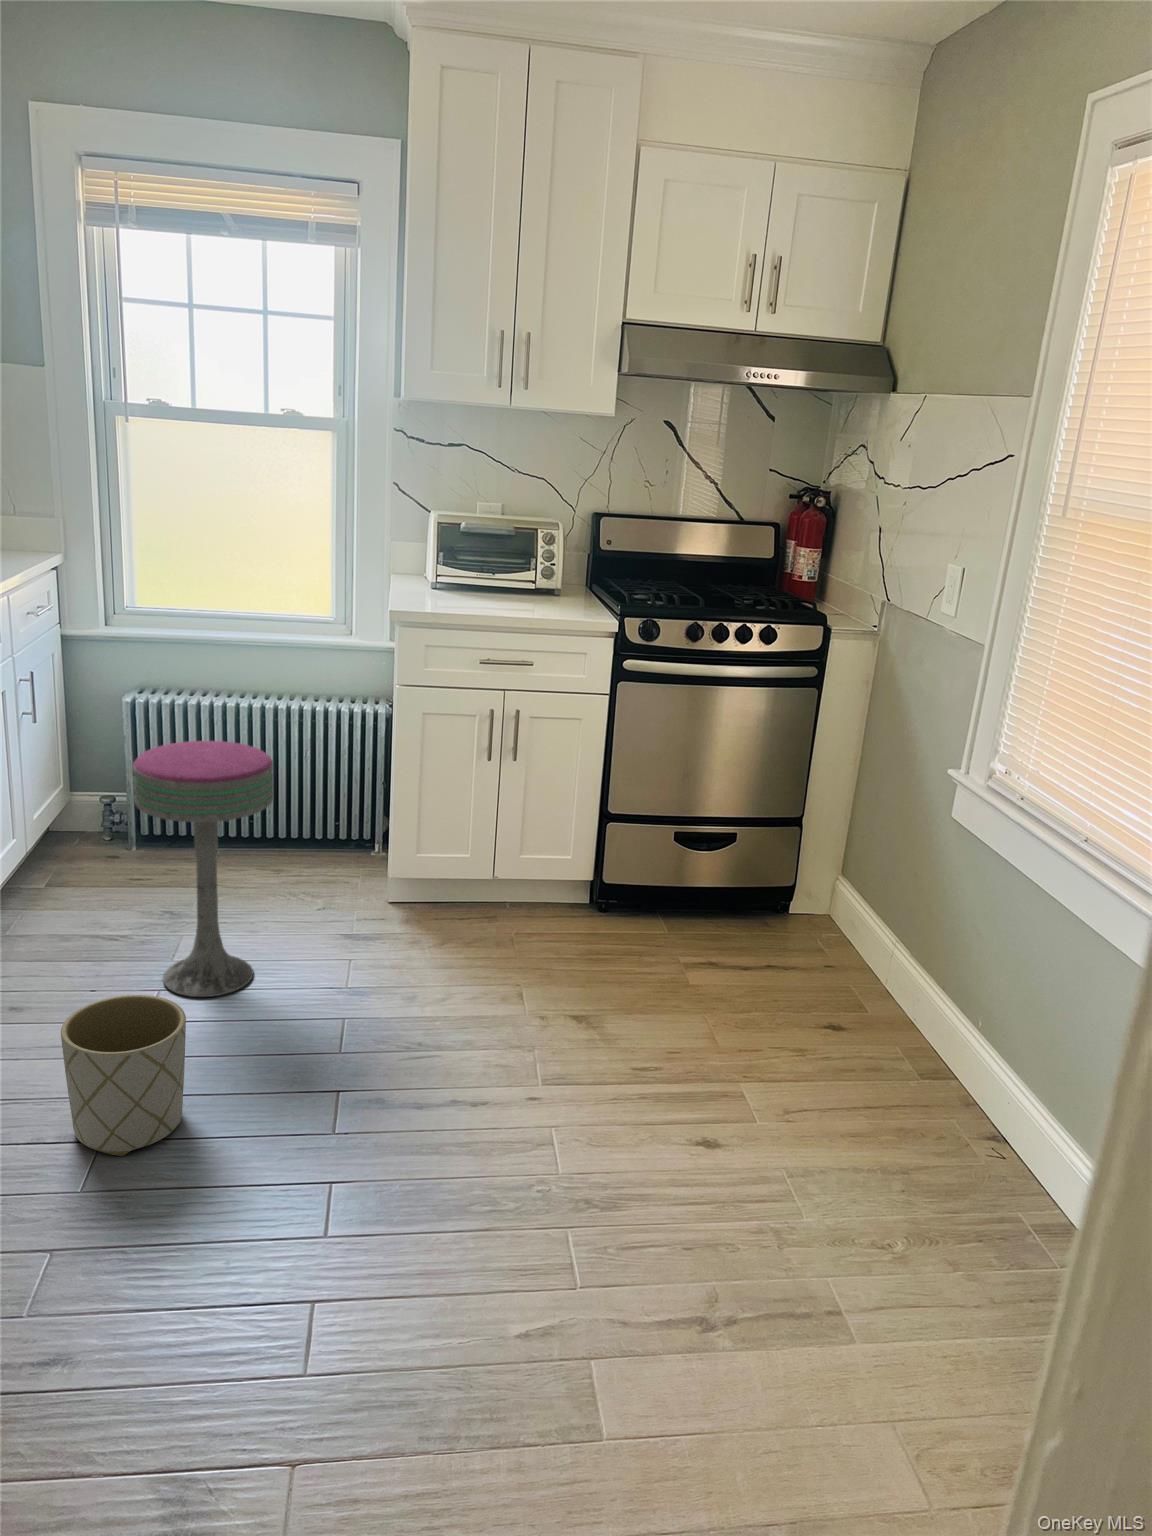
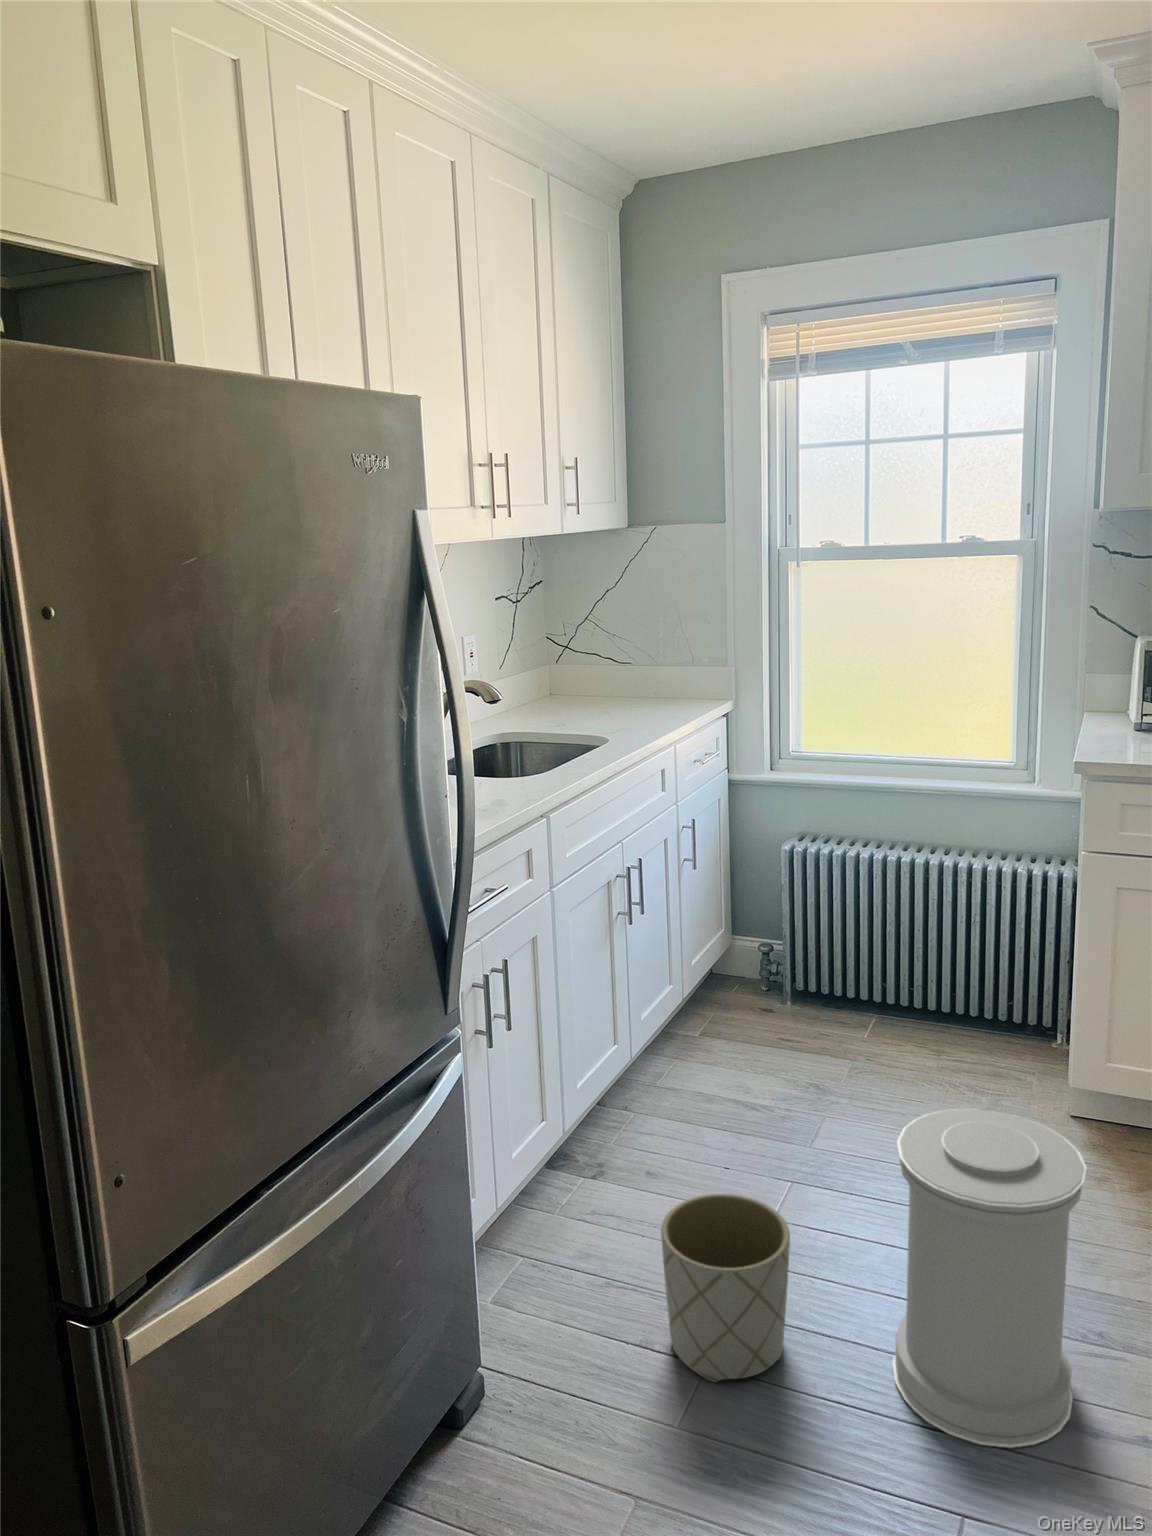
bar stool: present [133,741,273,997] -> none [766,907,918,1200]
trash can: none [277,885,423,1137] -> present [892,1109,1087,1448]

